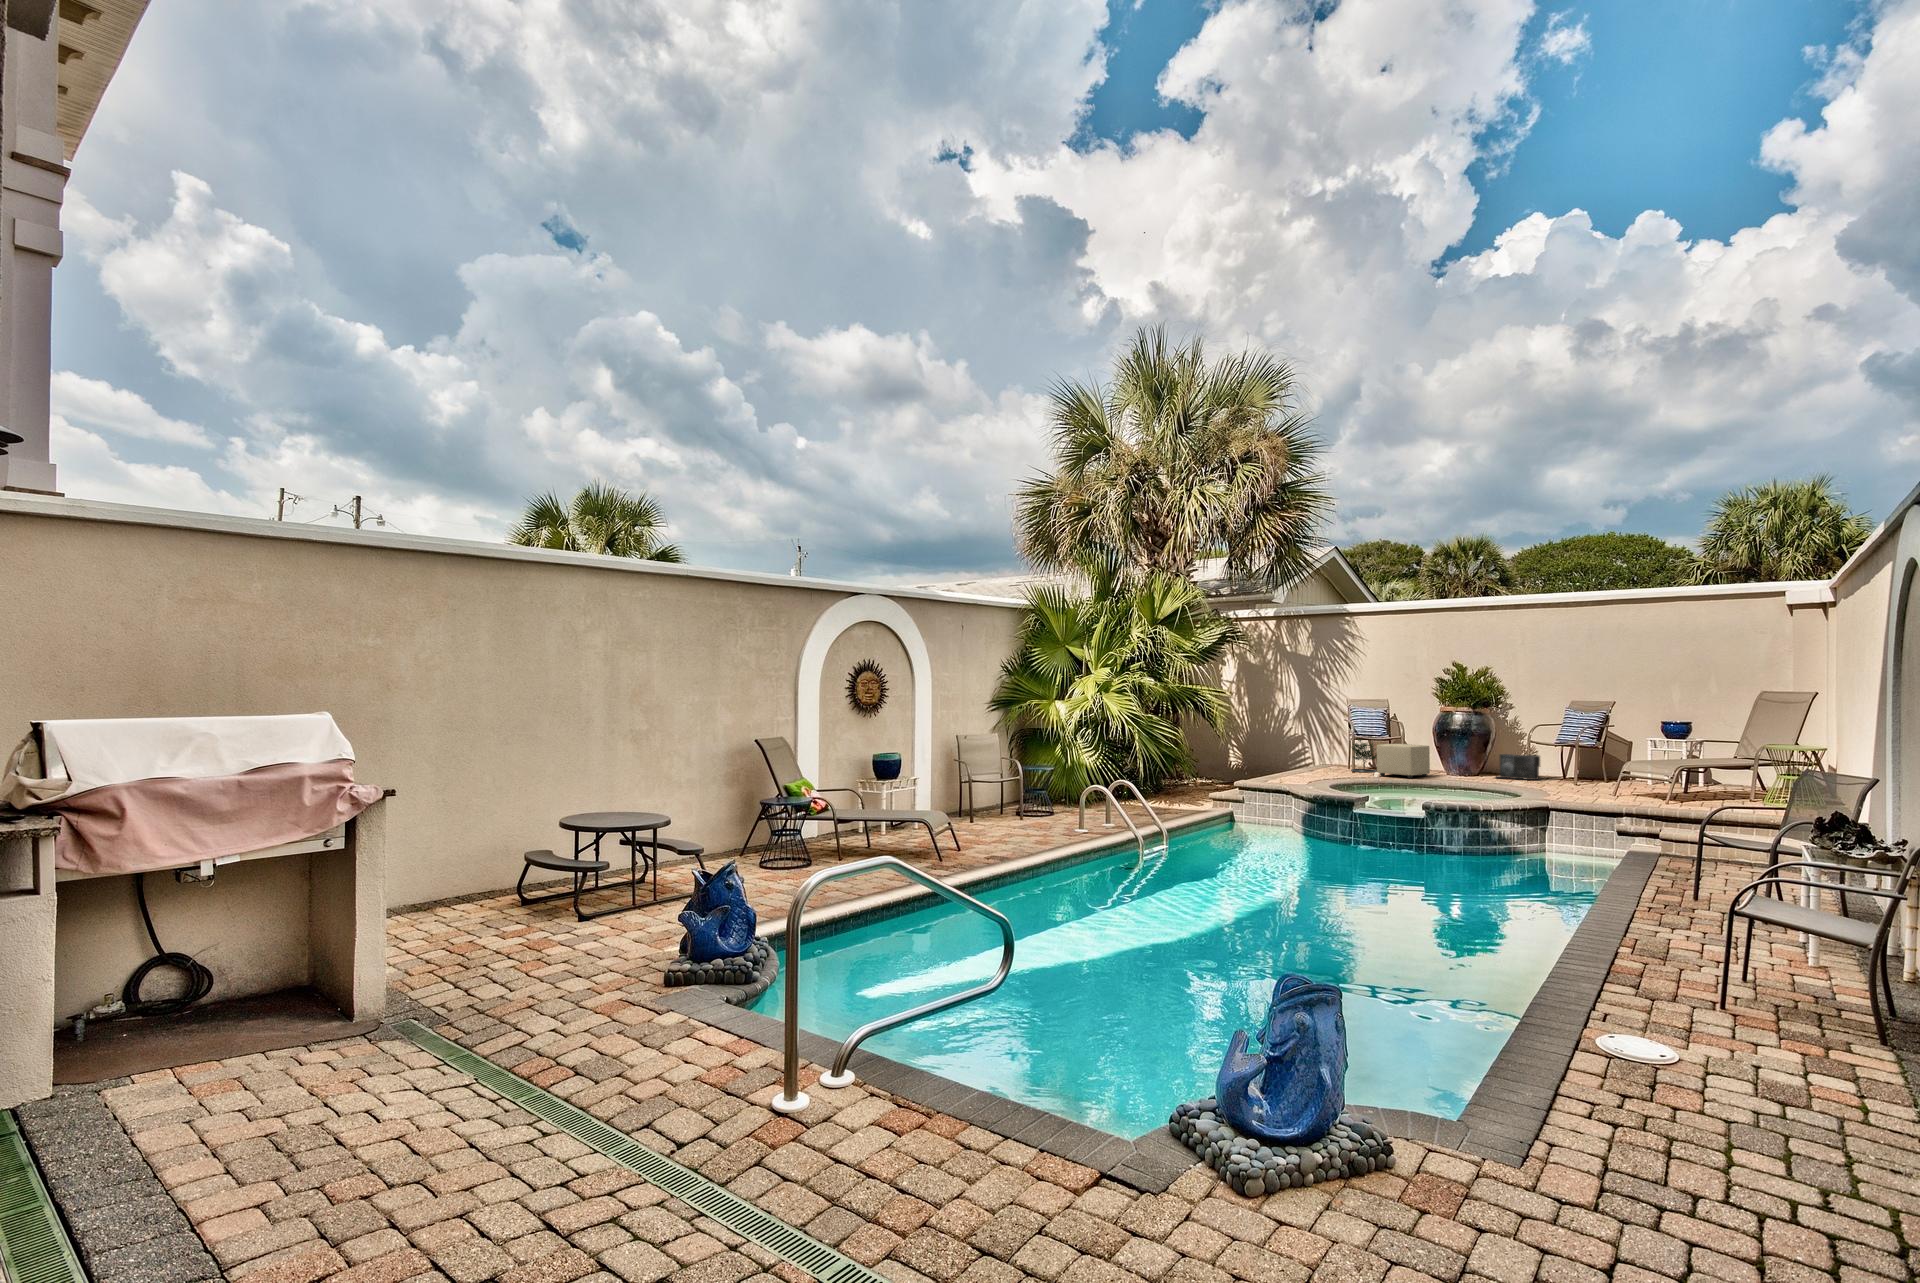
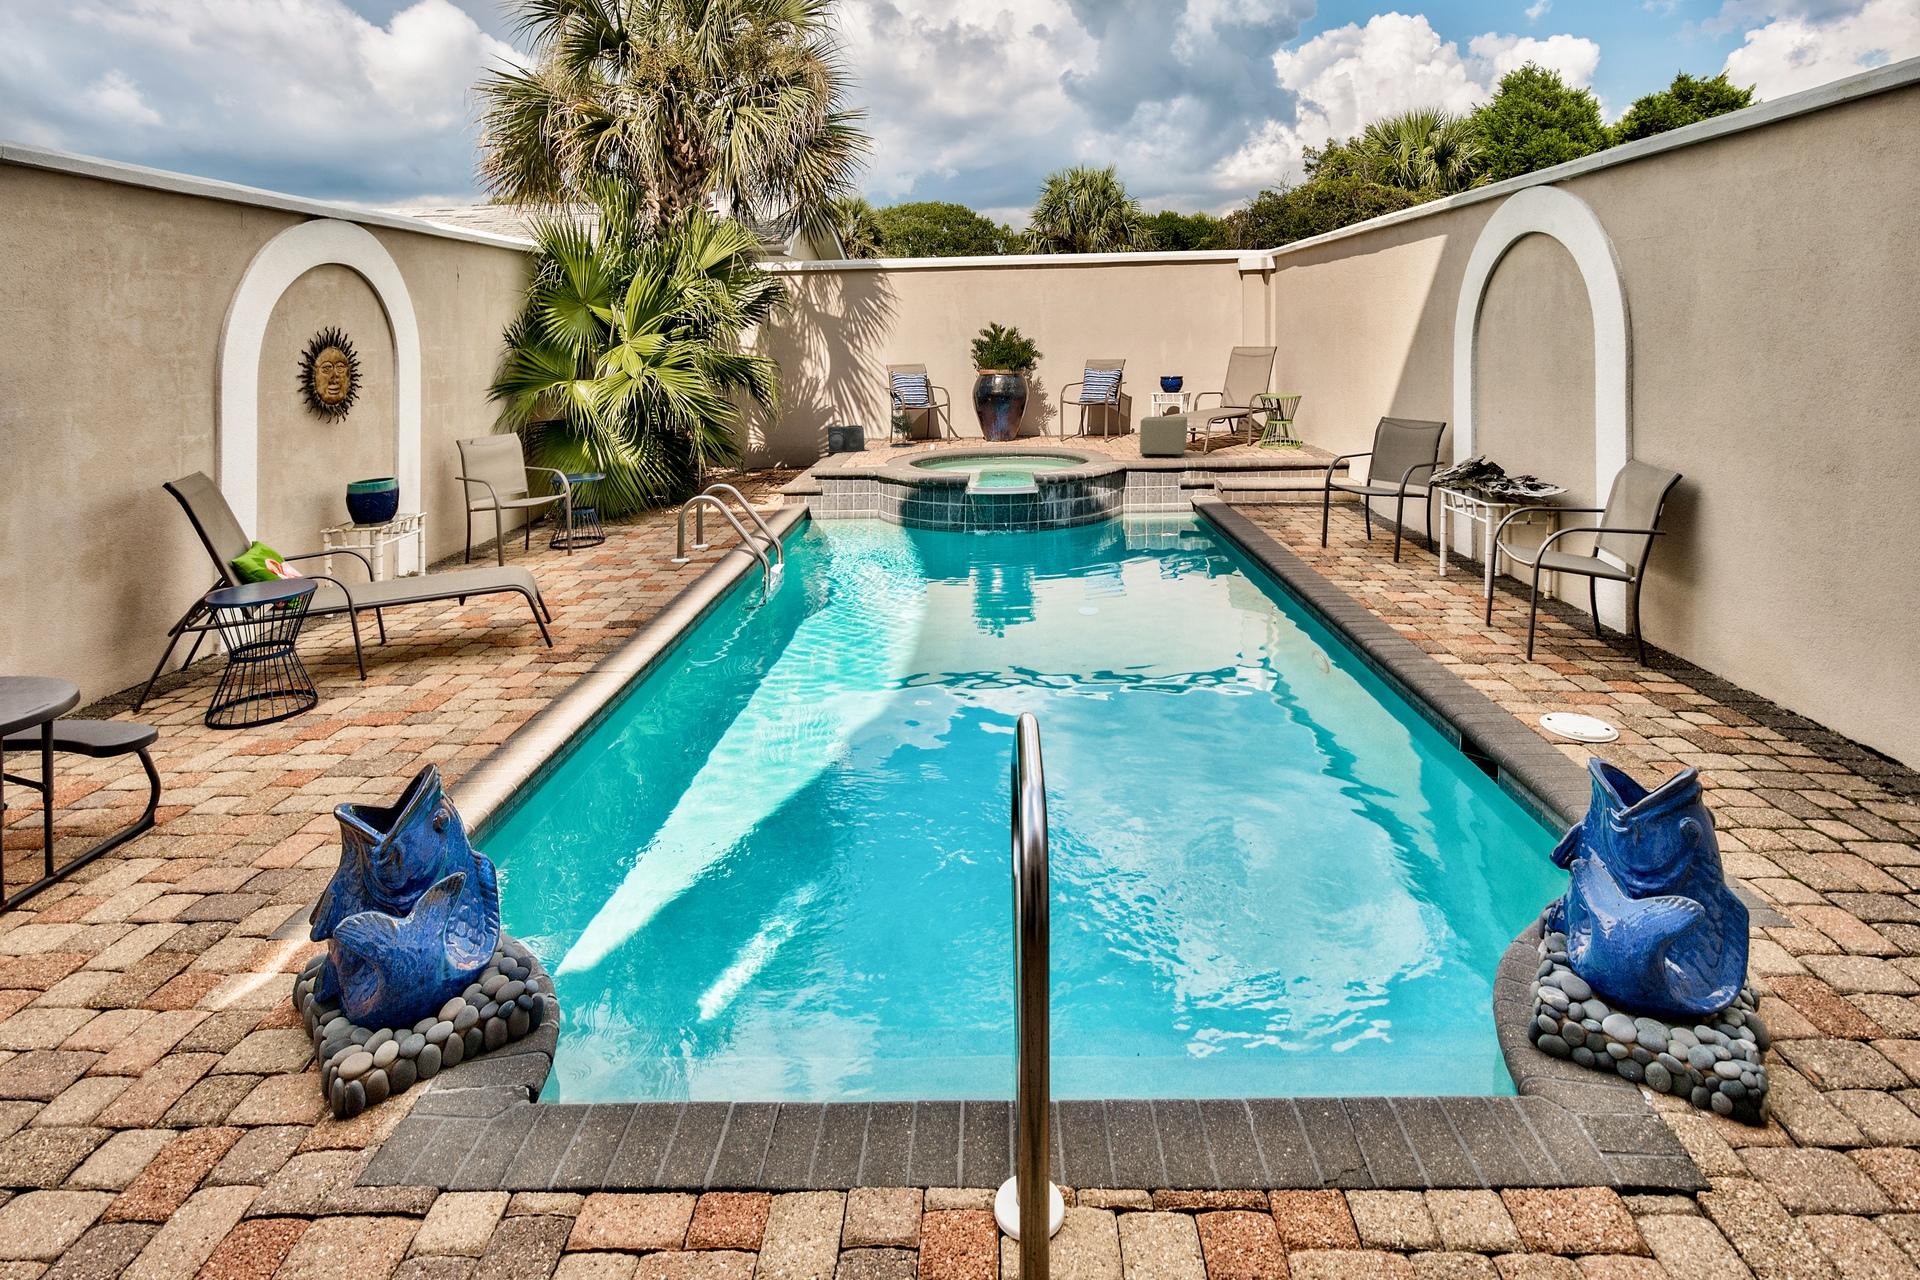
ottoman: present [1377,744,1430,778] -> present [1140,417,1187,457]
speaker: present [1498,754,1540,780] -> present [825,425,868,452]

